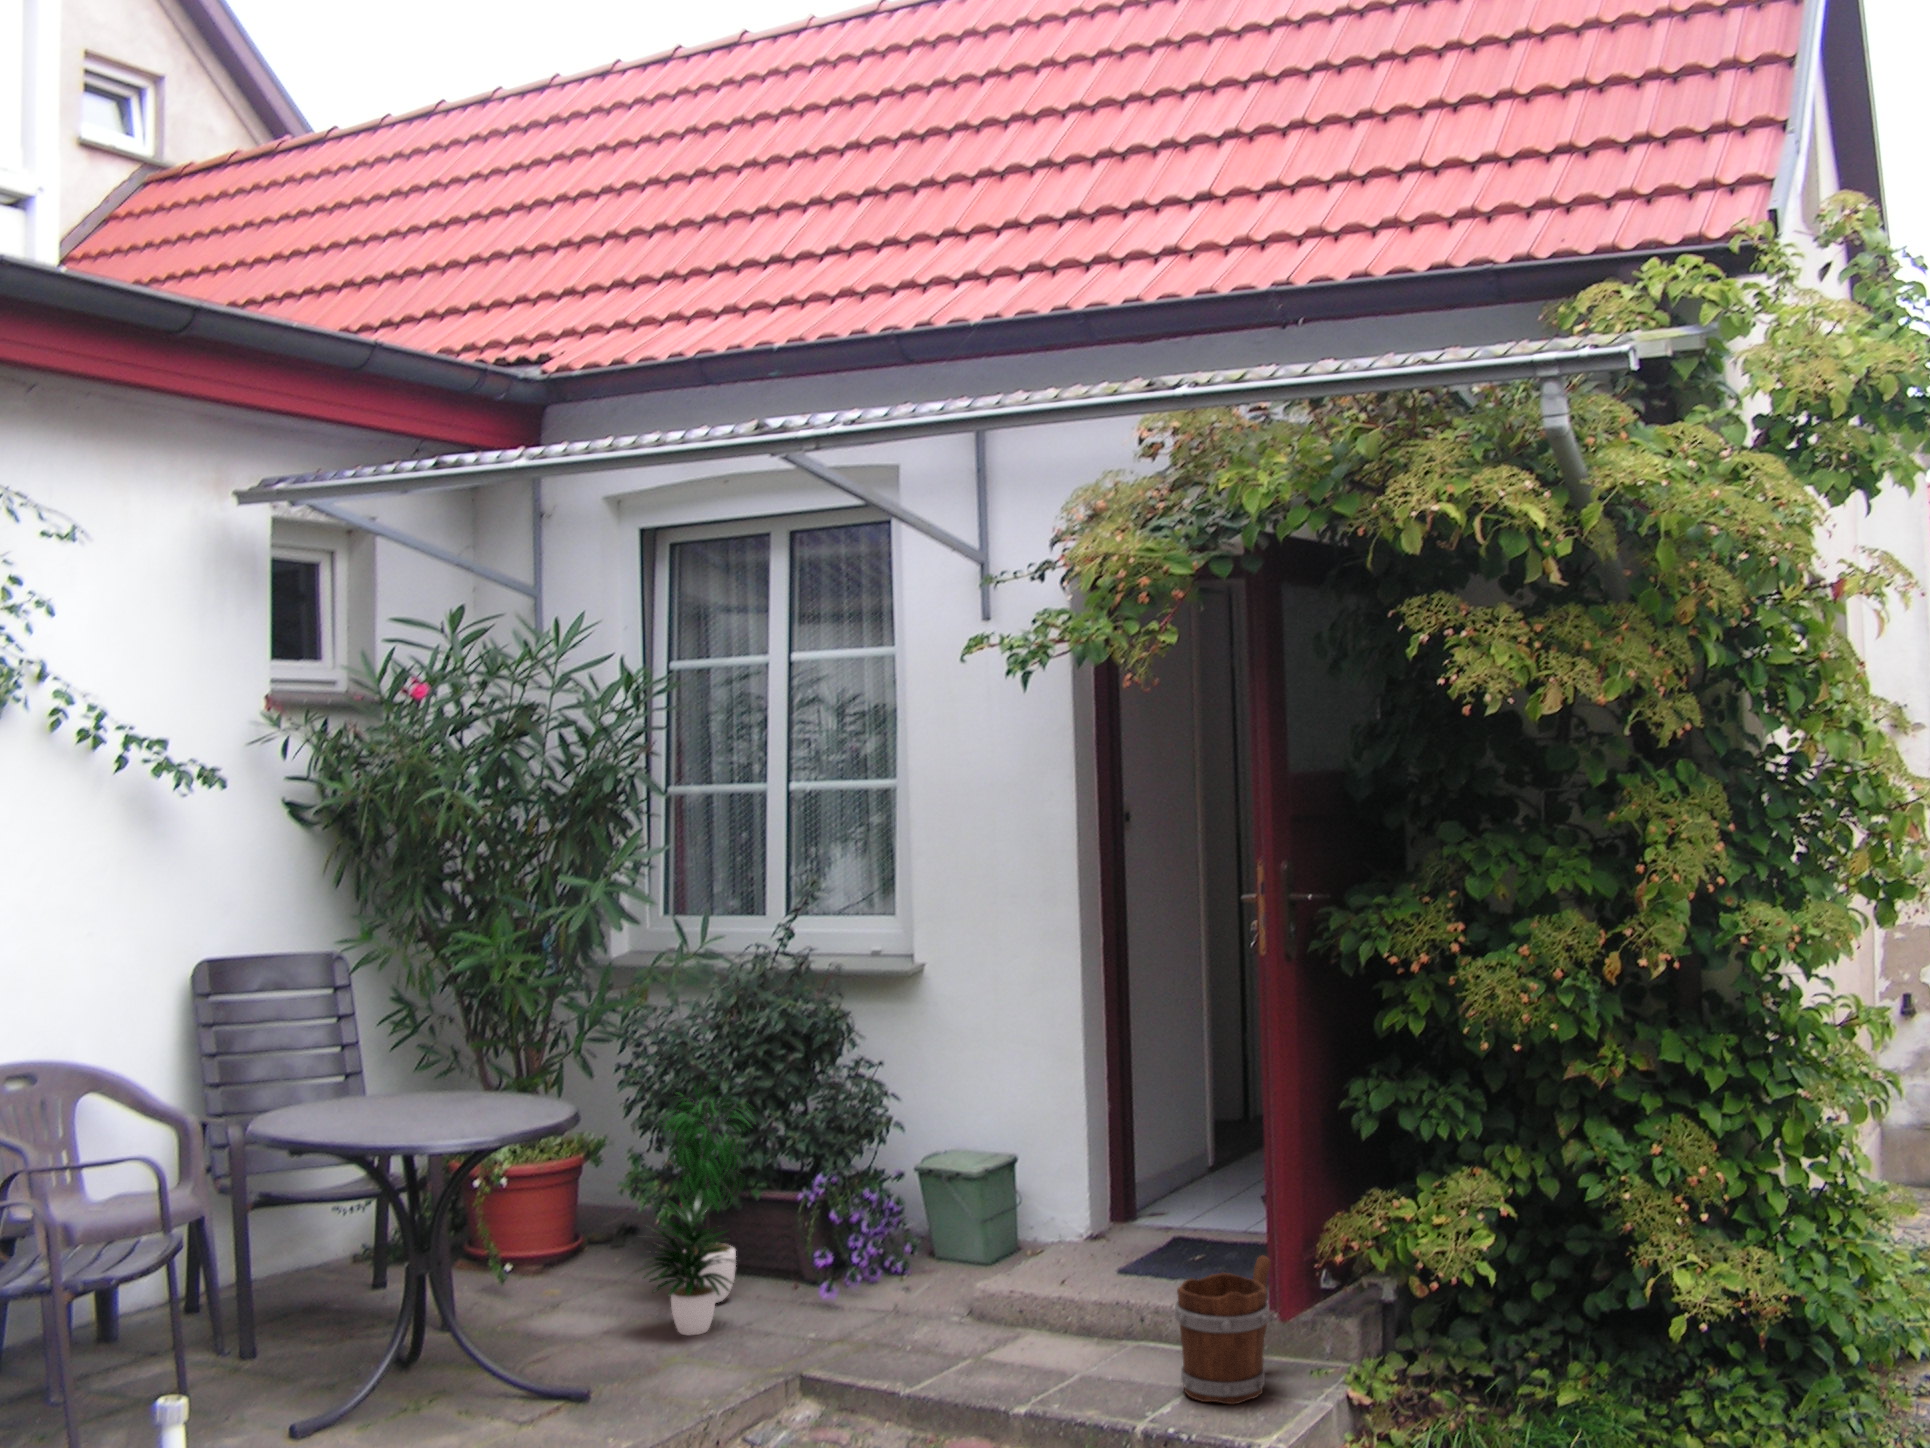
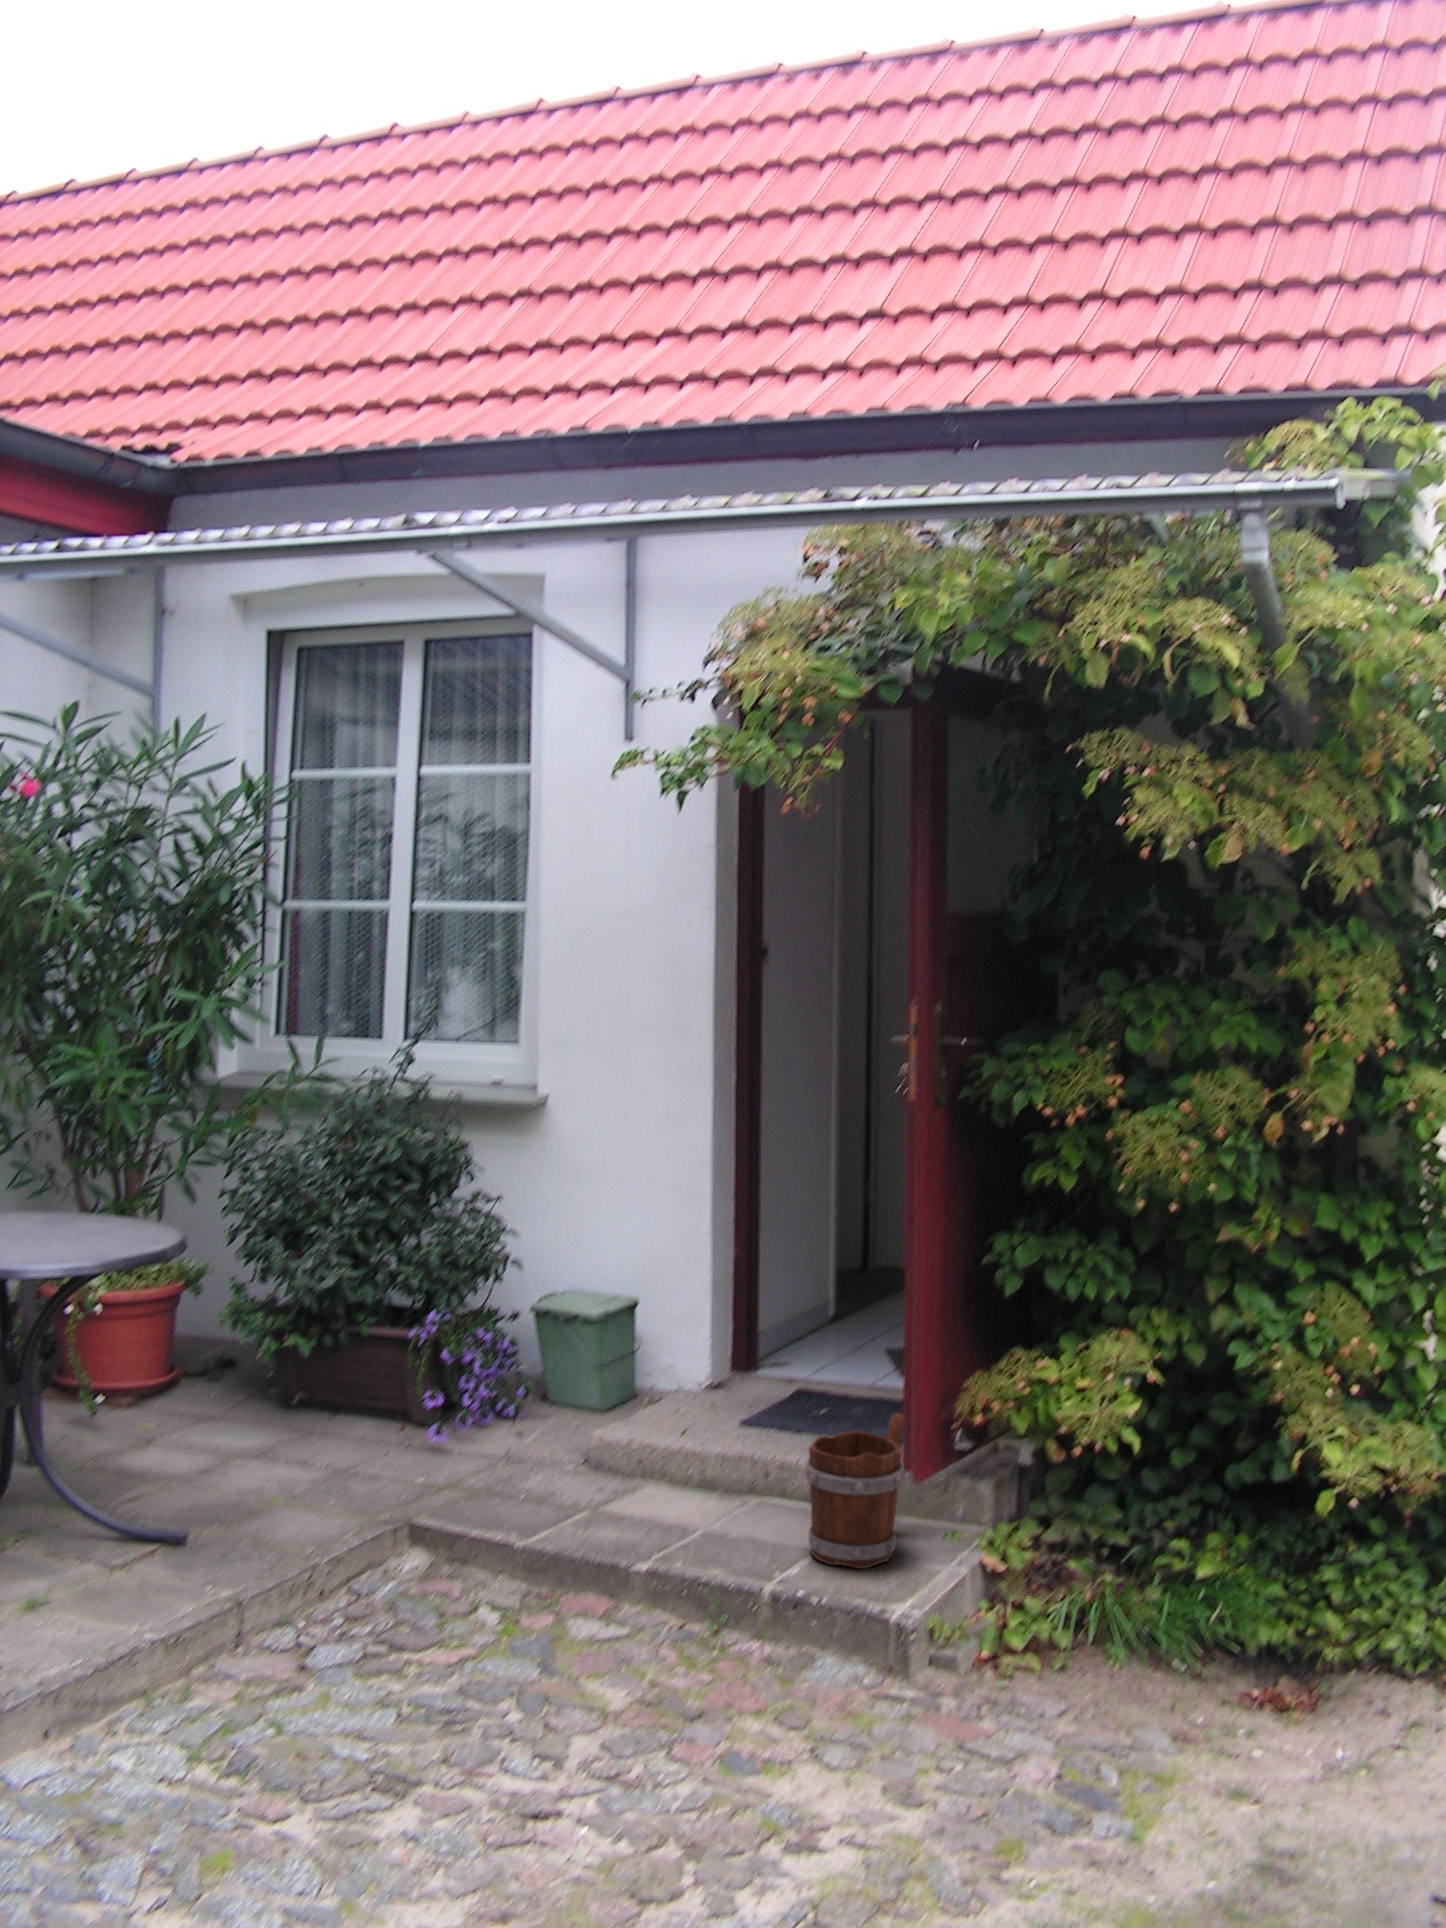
potted plant: present [636,1085,752,1335] -> none [233,1205,370,1477]

